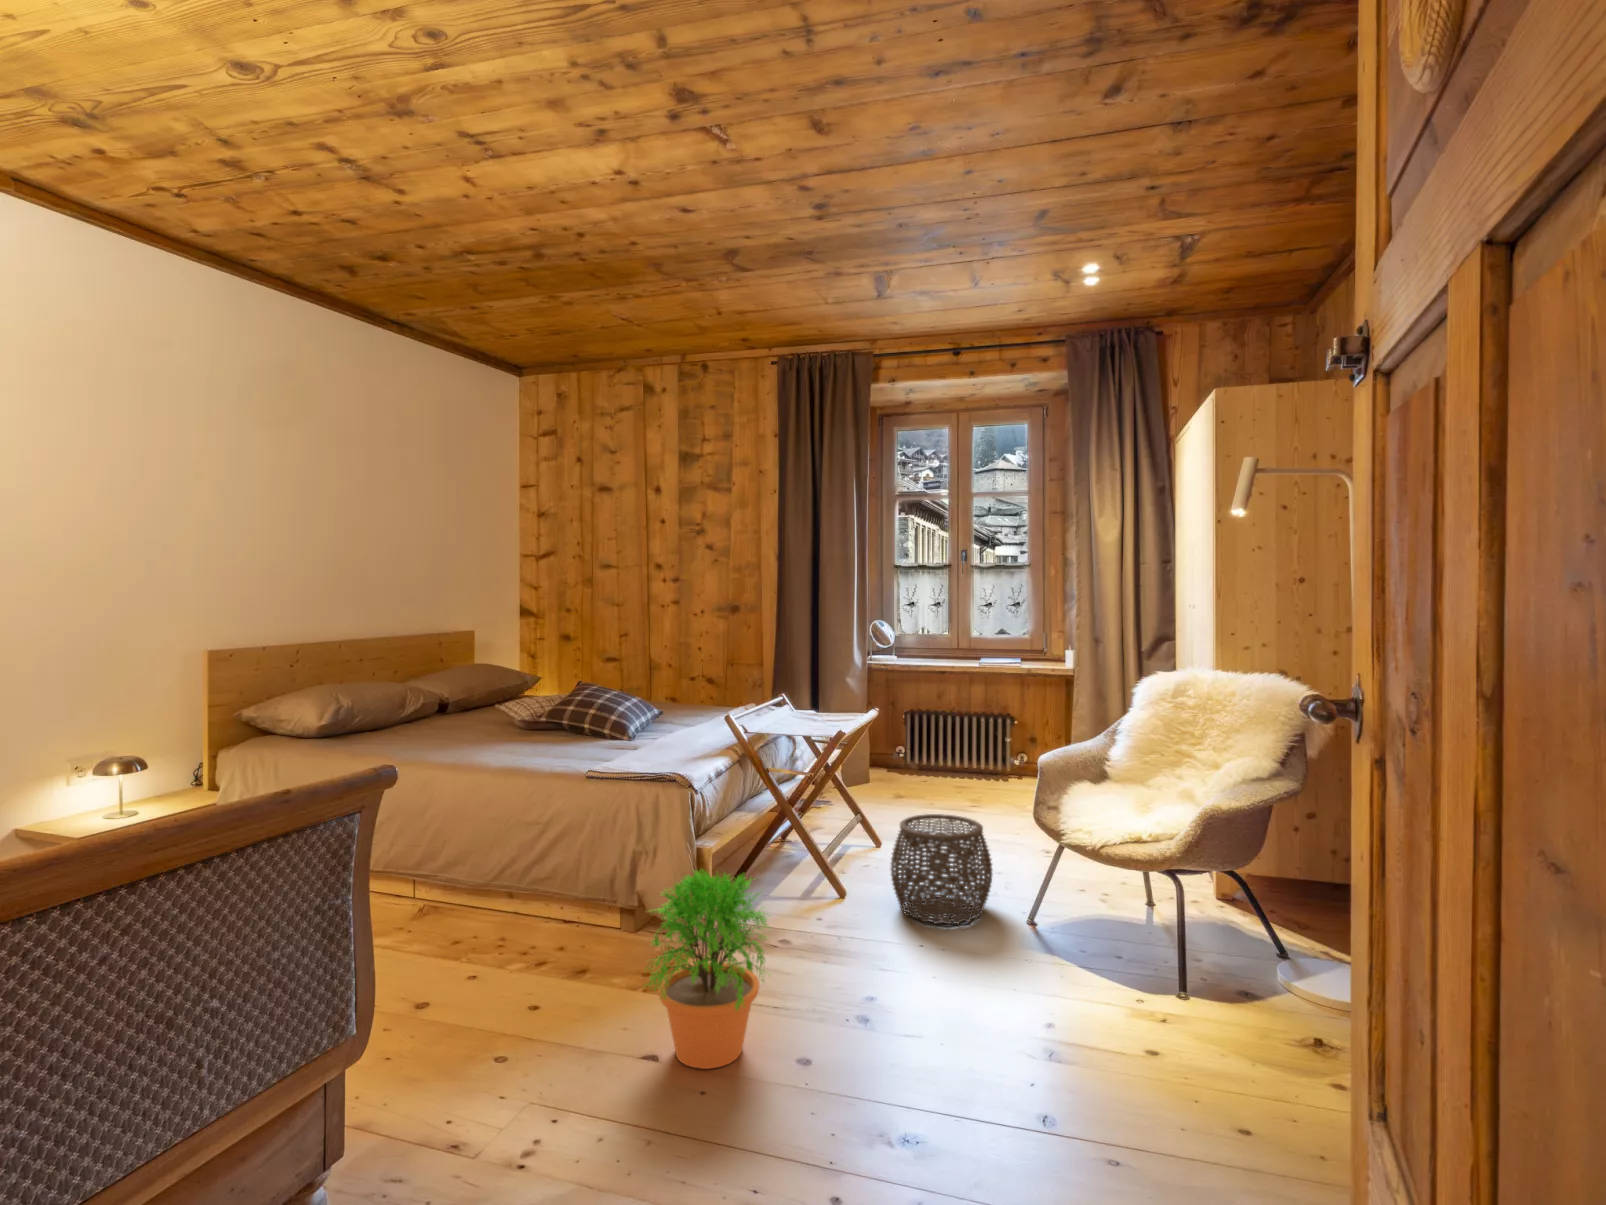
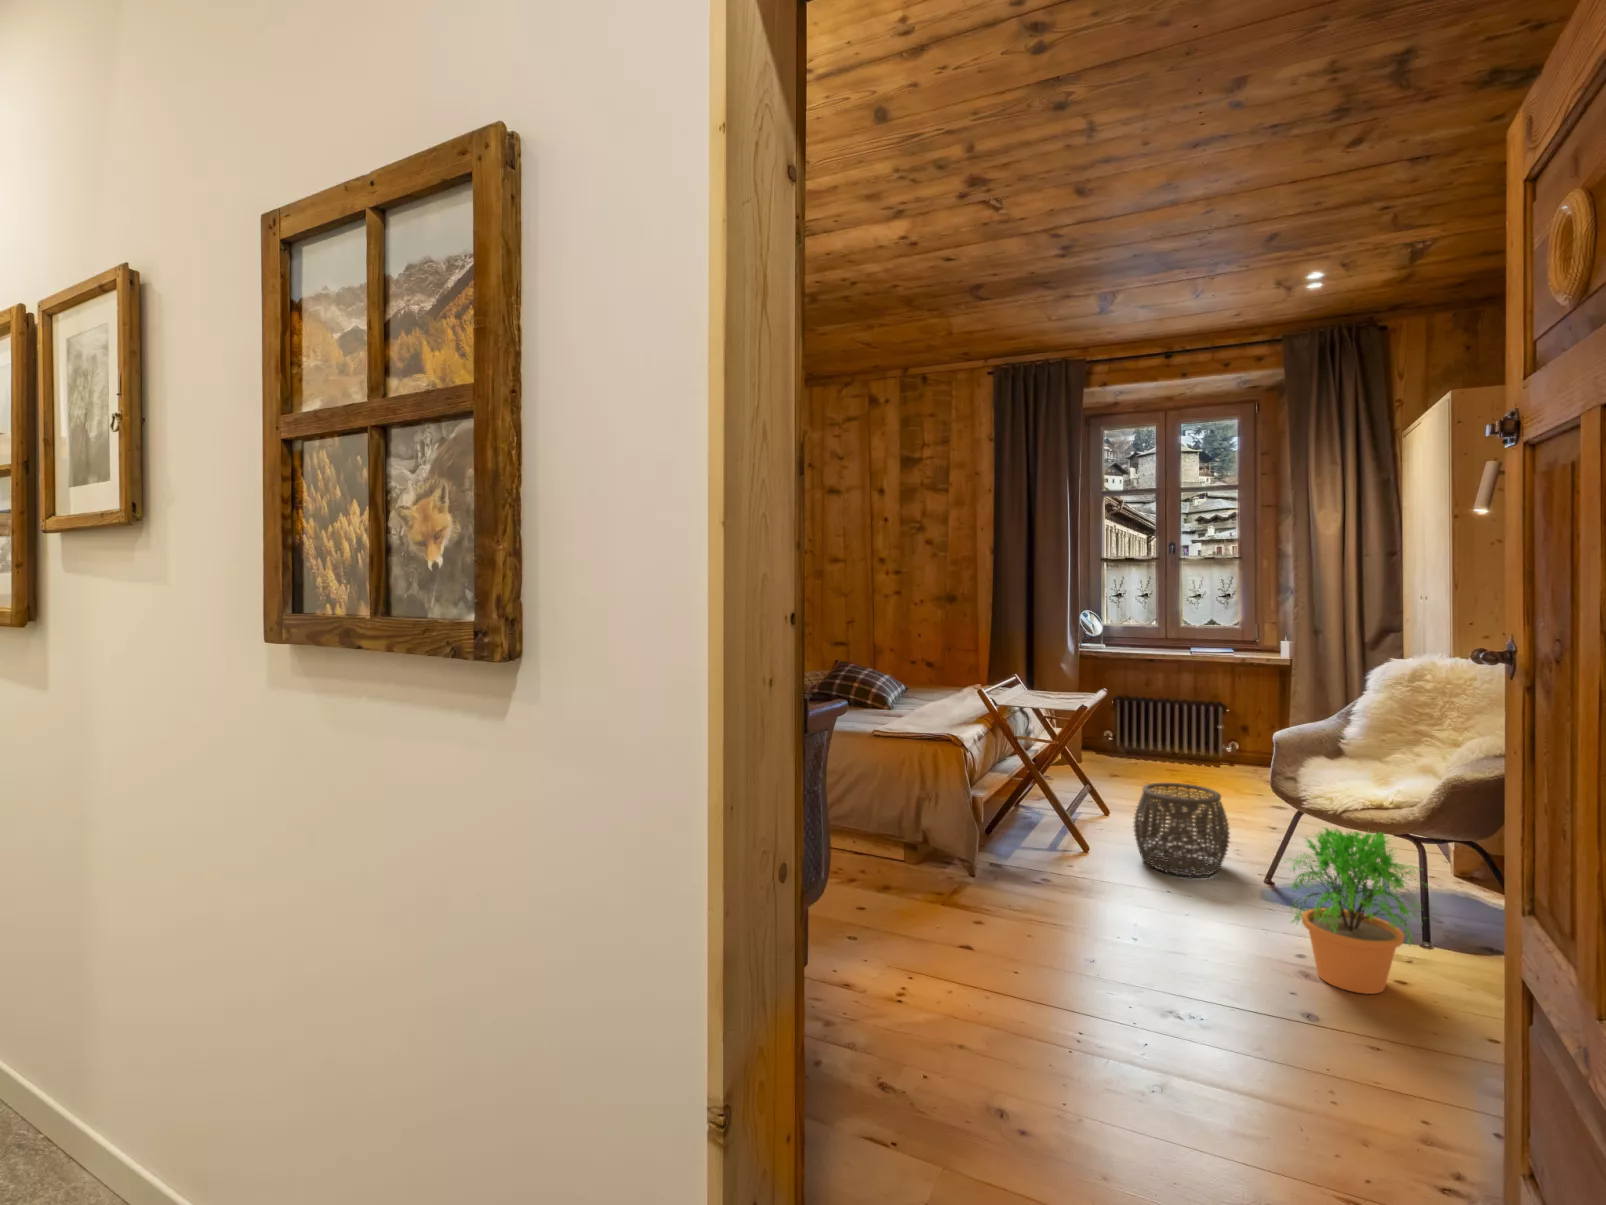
potted plant: present [645,869,769,1069] -> present [1288,828,1427,994]

